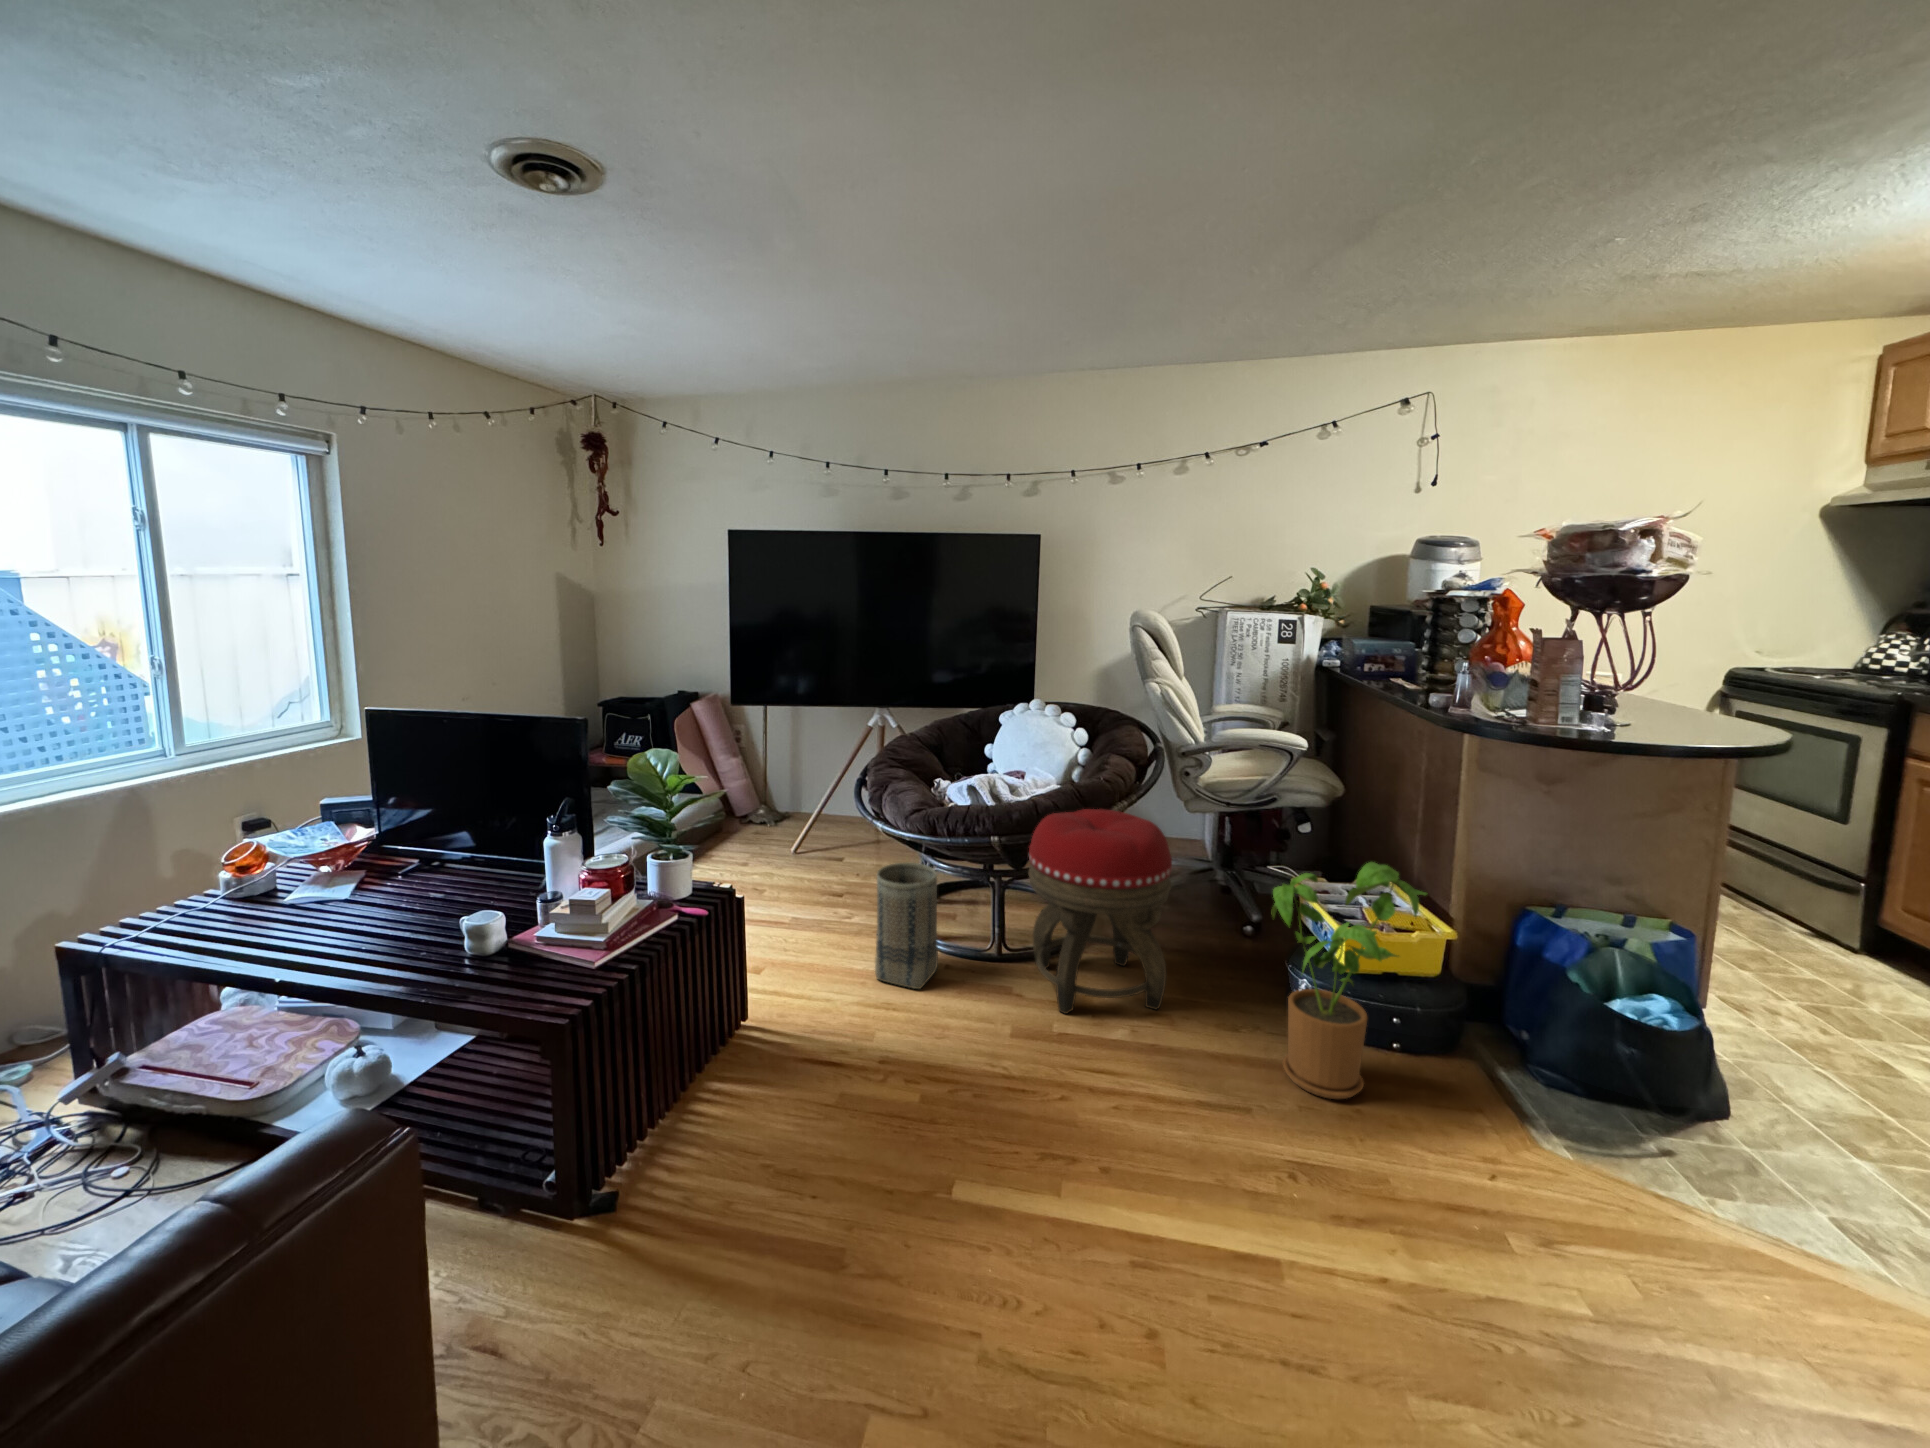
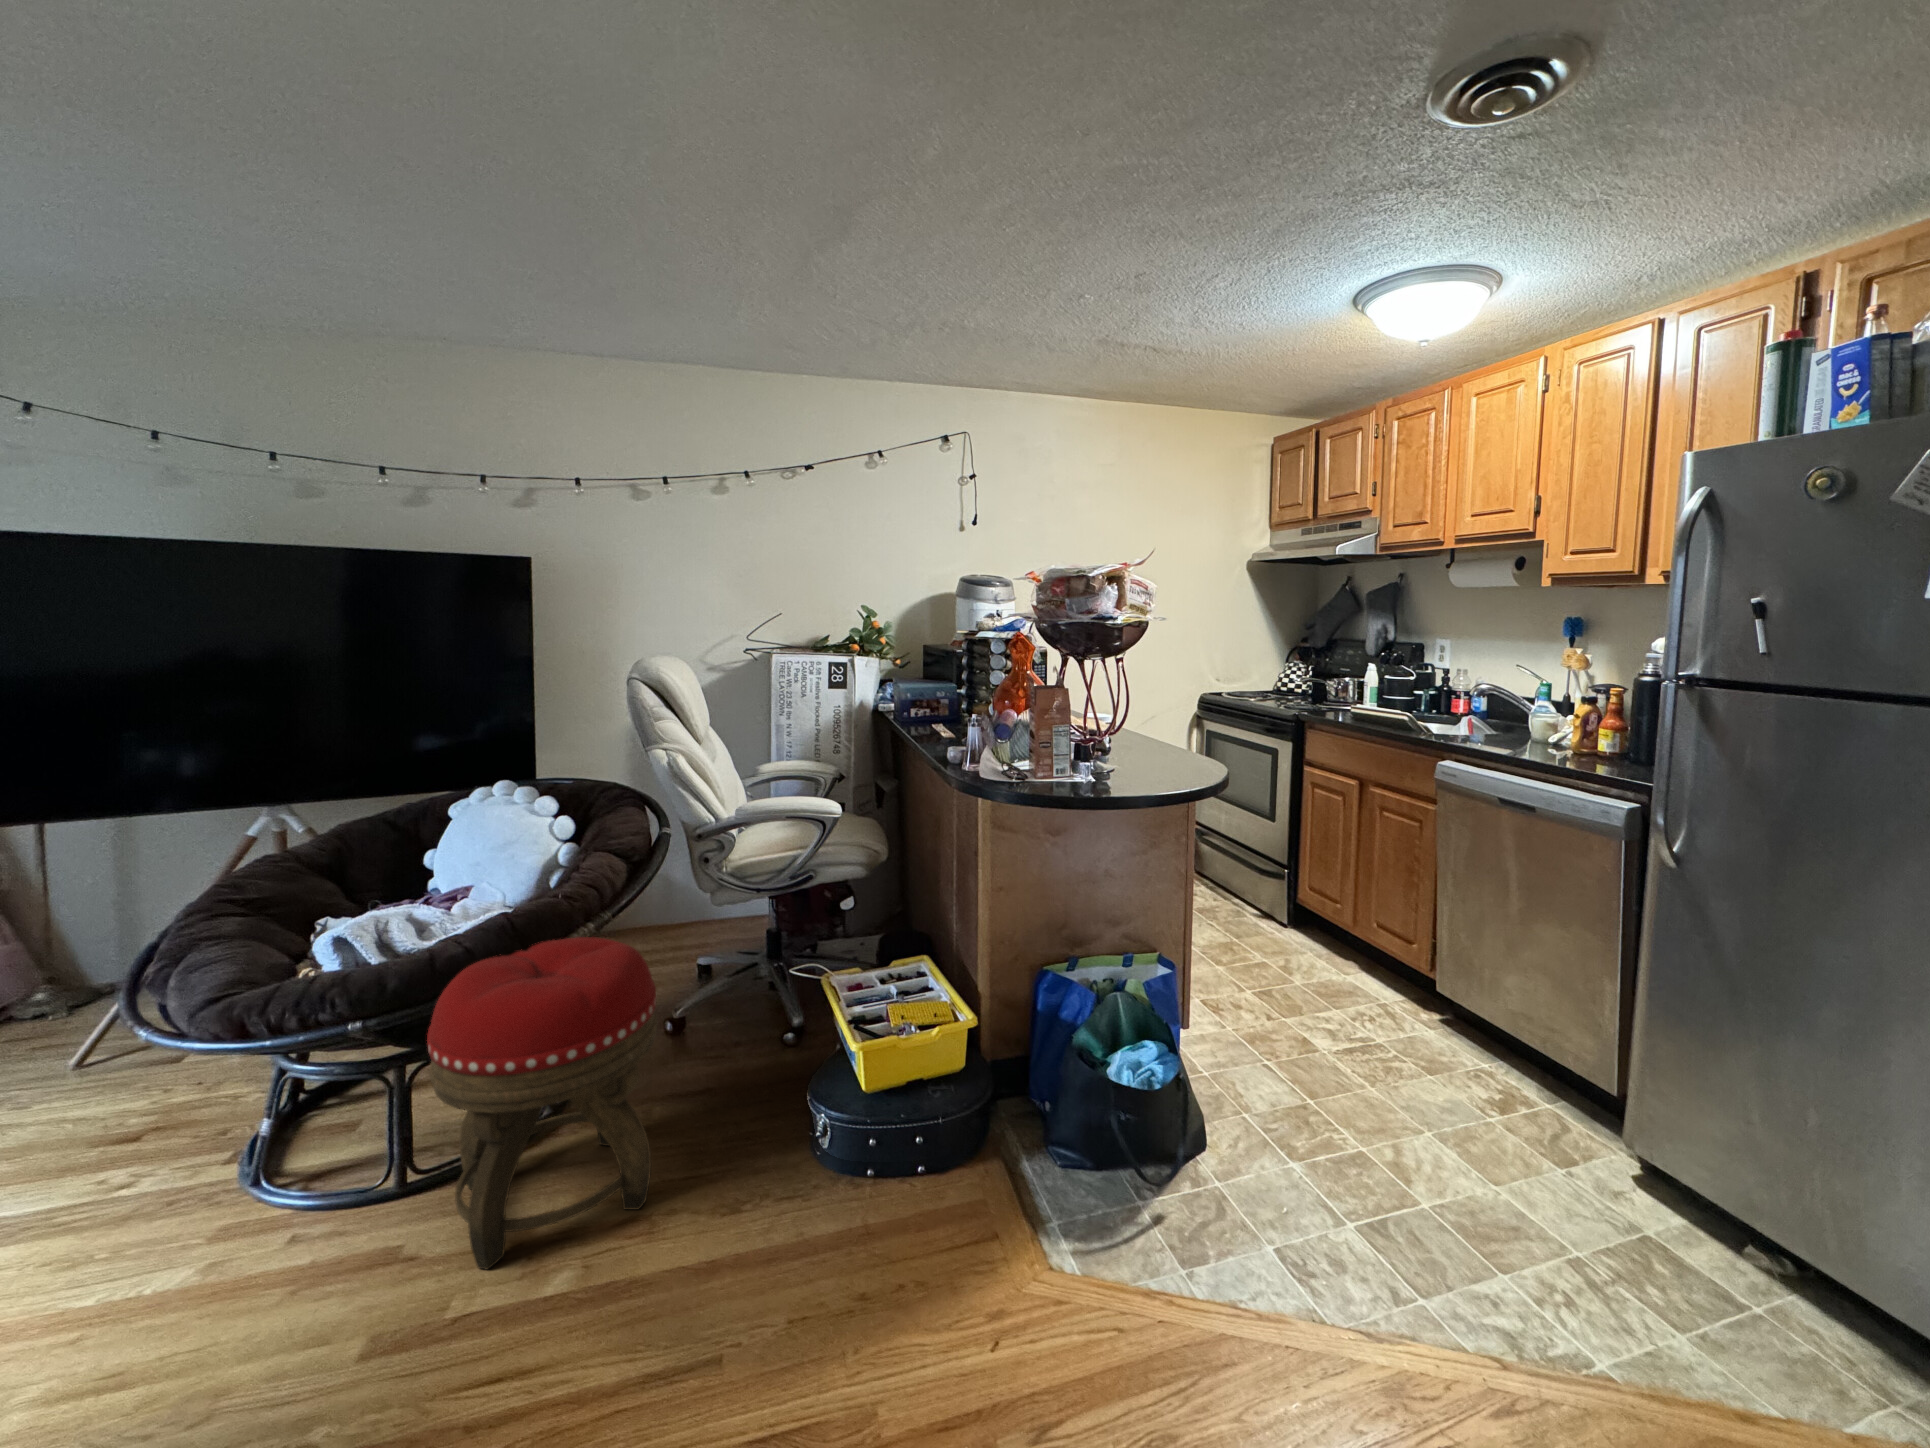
house plant: present [1272,862,1428,1099] -> none [762,963,933,1280]
basket: present [875,863,938,989] -> none [107,1089,271,1324]

